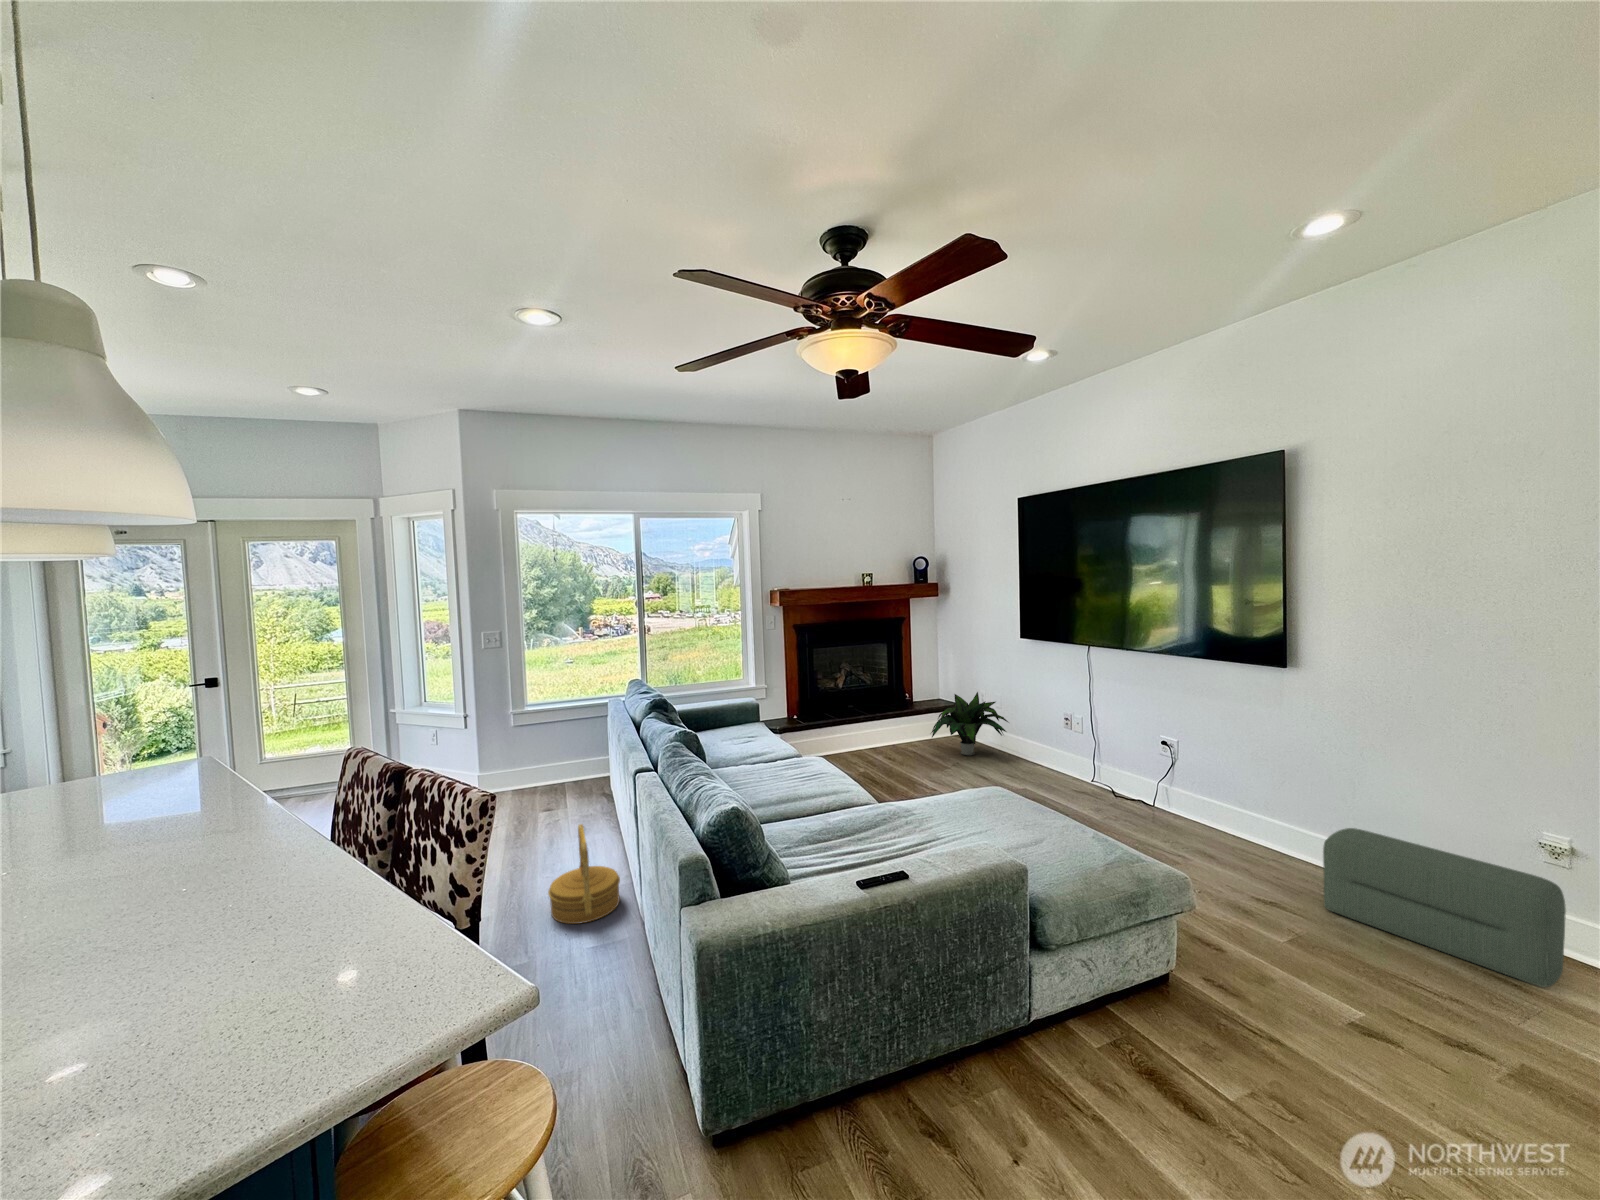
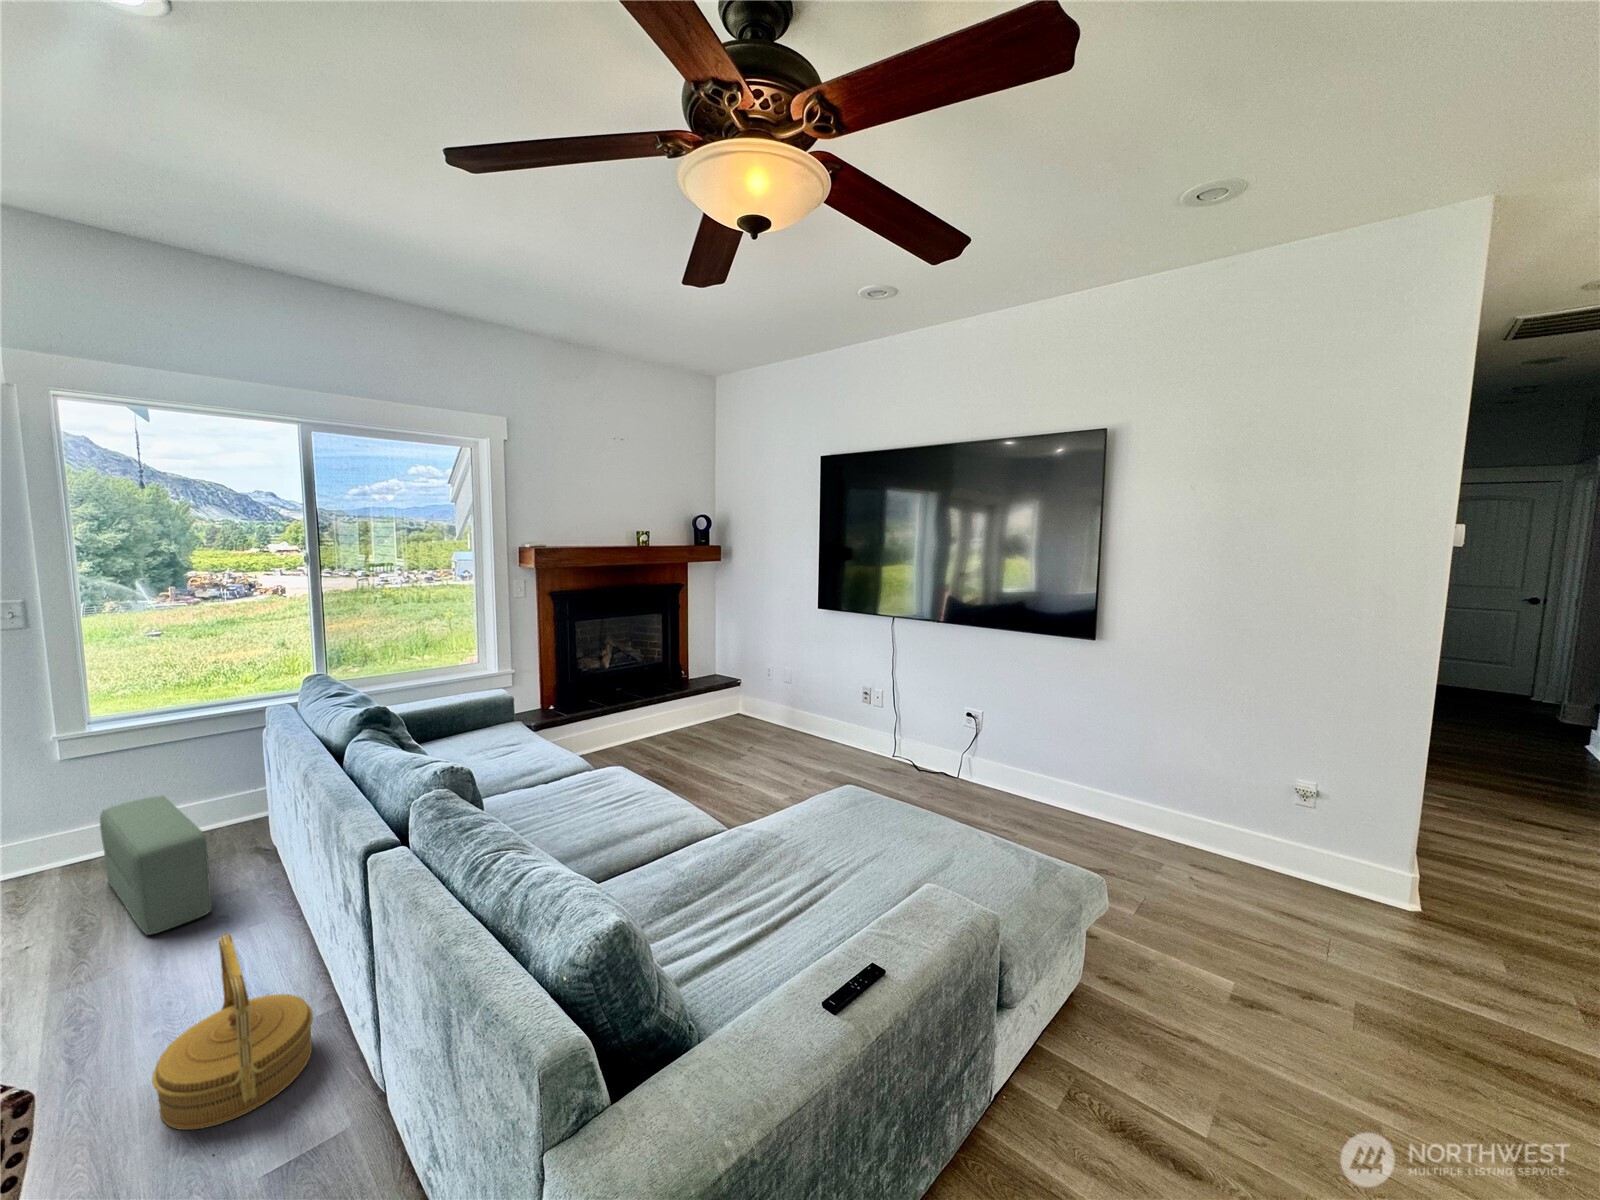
potted plant: present [931,692,1008,755] -> none [717,667,802,736]
pouf: present [1323,828,1566,987] -> present [100,796,211,935]

